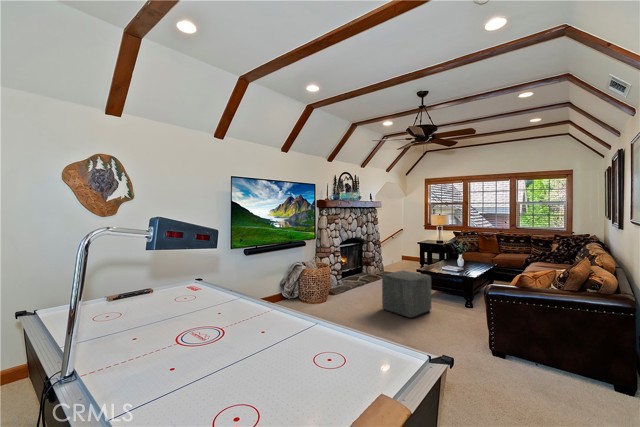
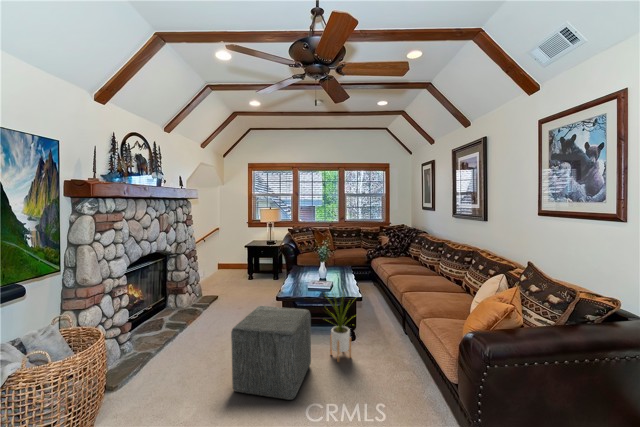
house plant: none [440,264,470,315] -> present [330,294,351,361]

